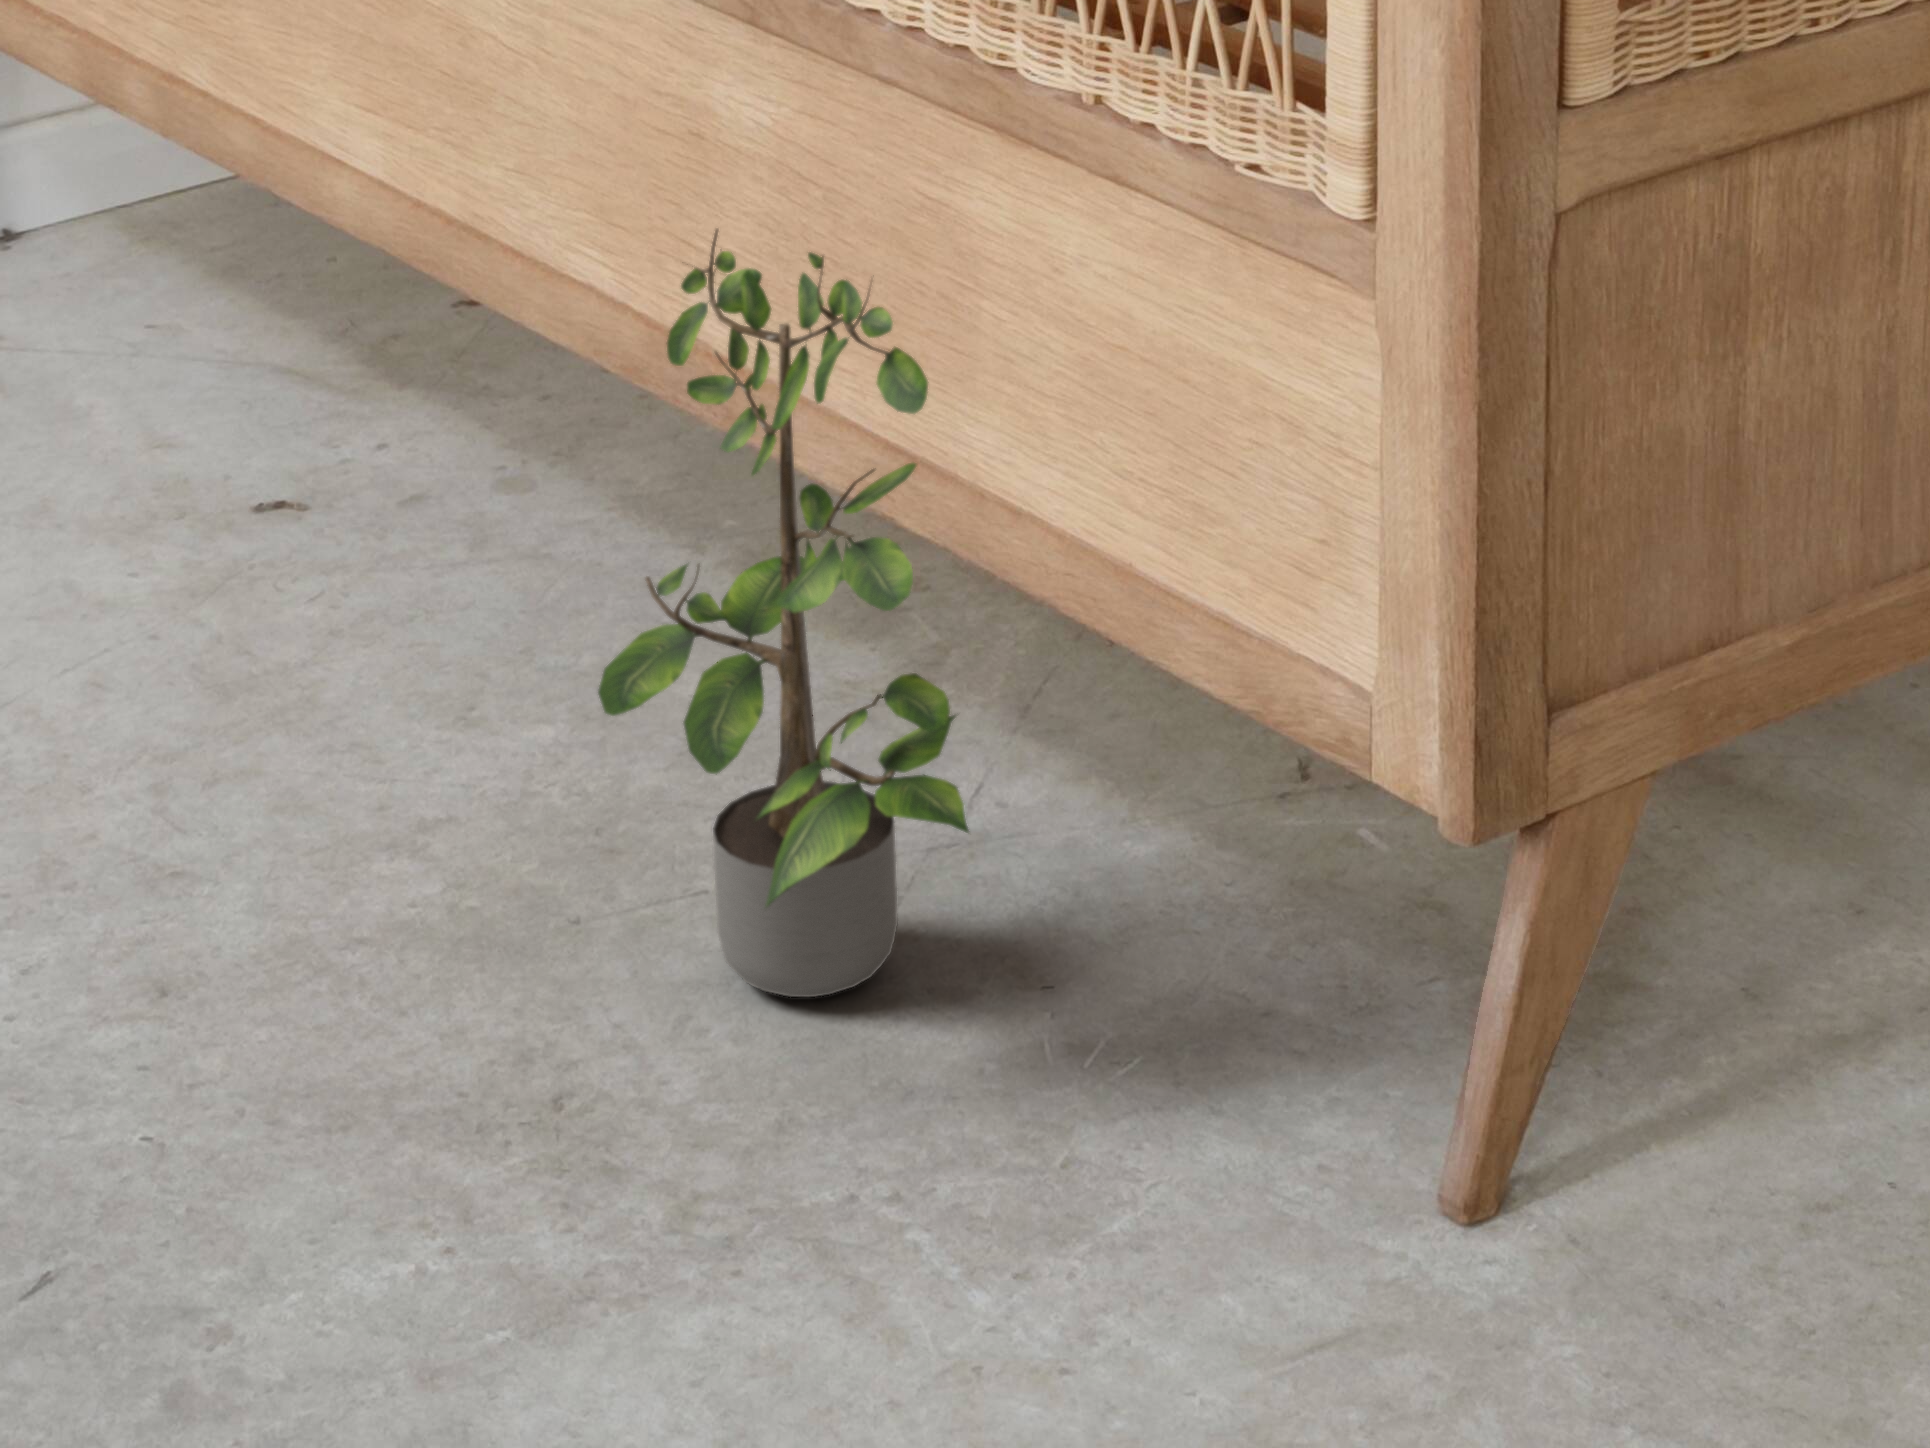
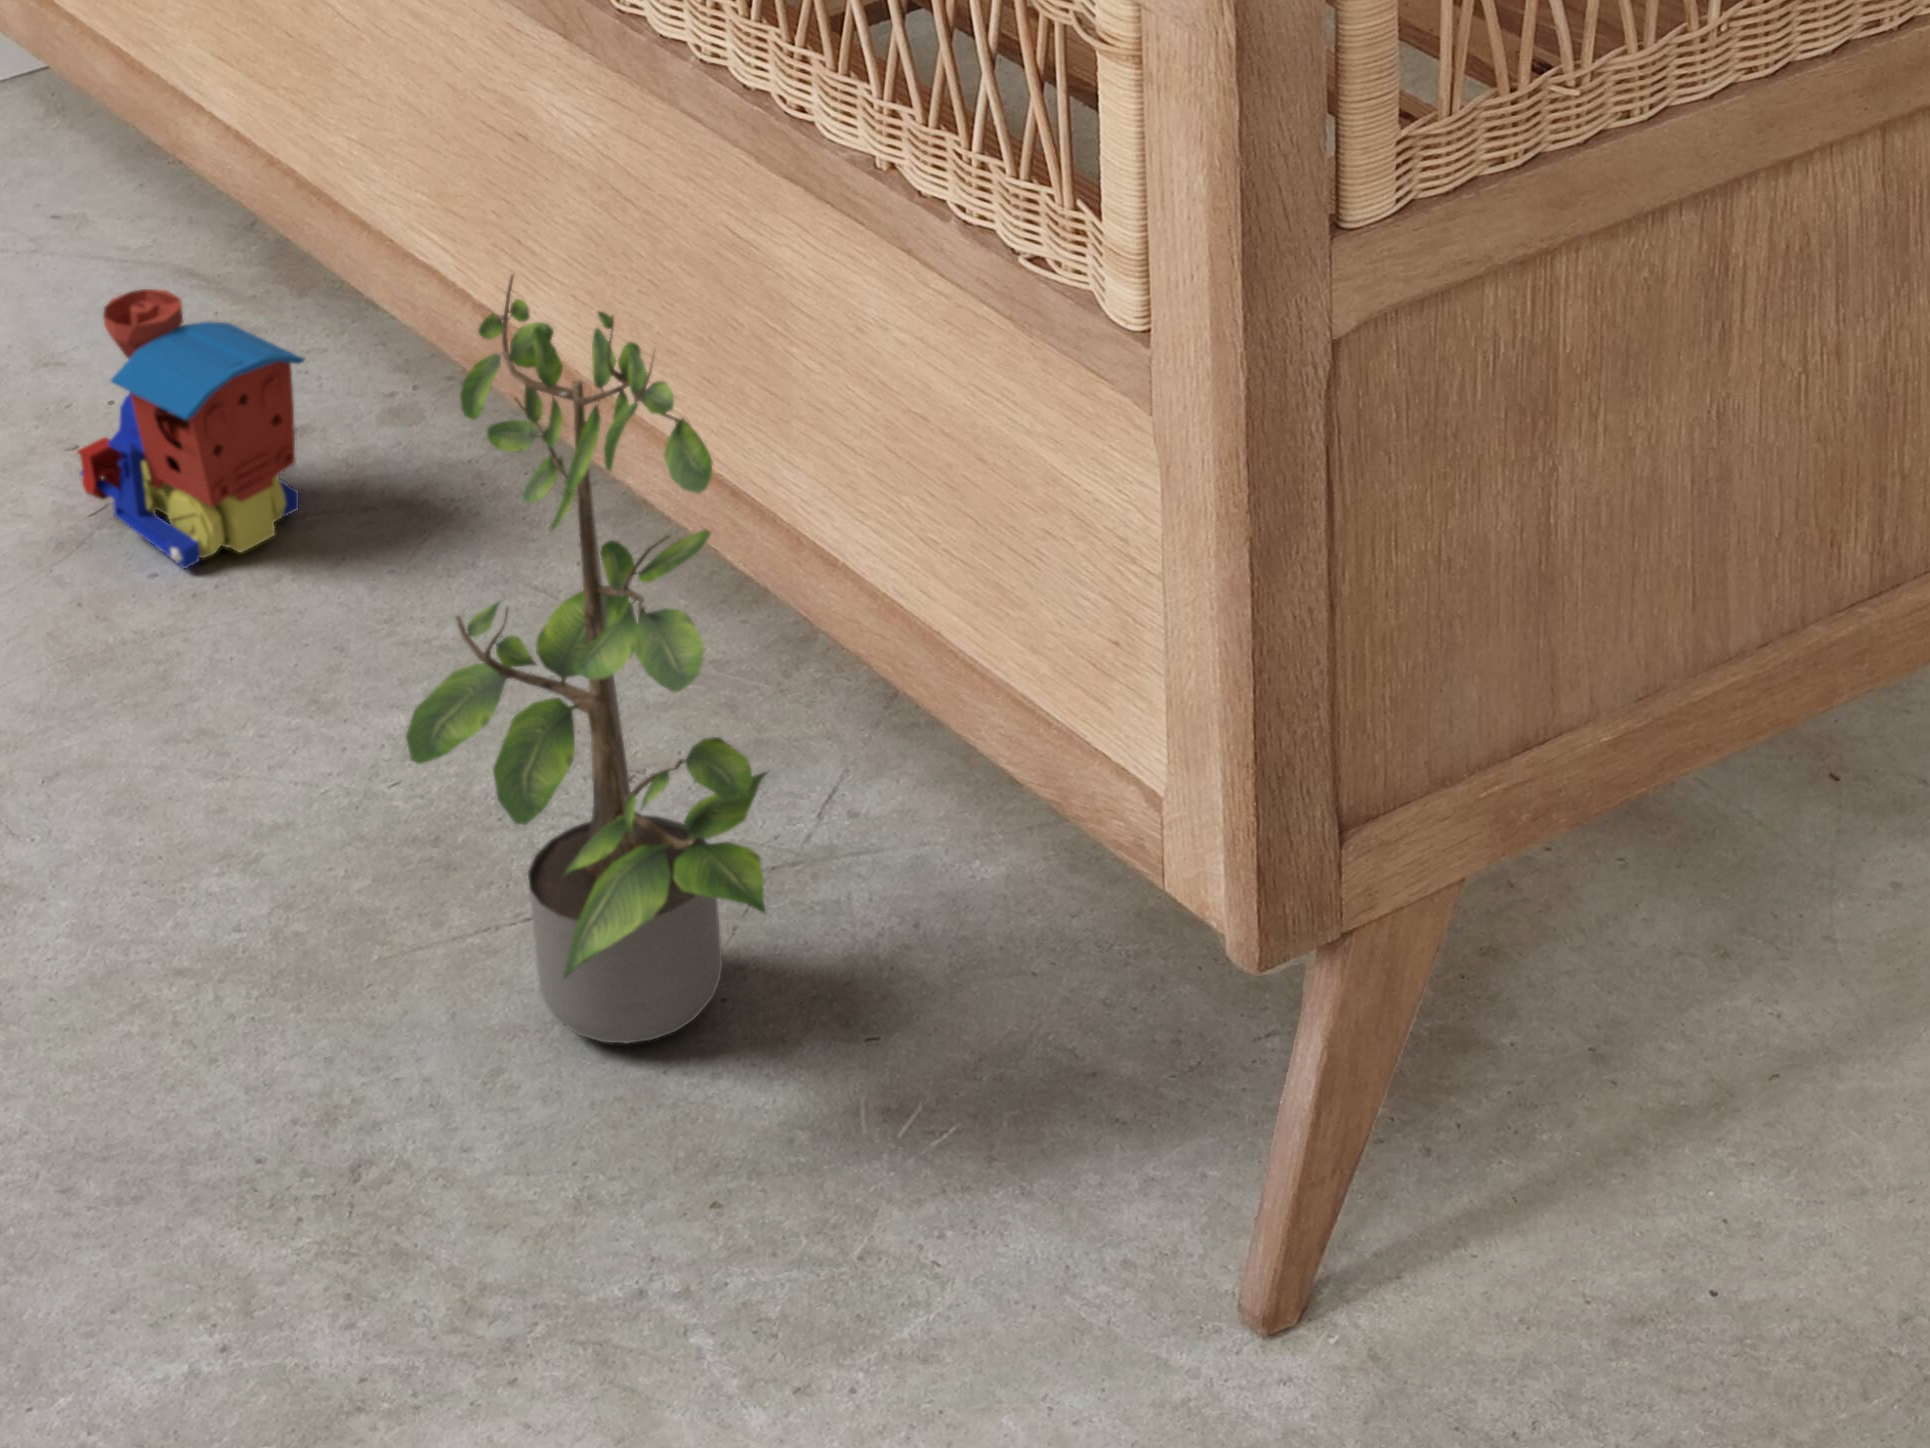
toy train: none [208,344,439,613] -> present [78,289,304,569]

